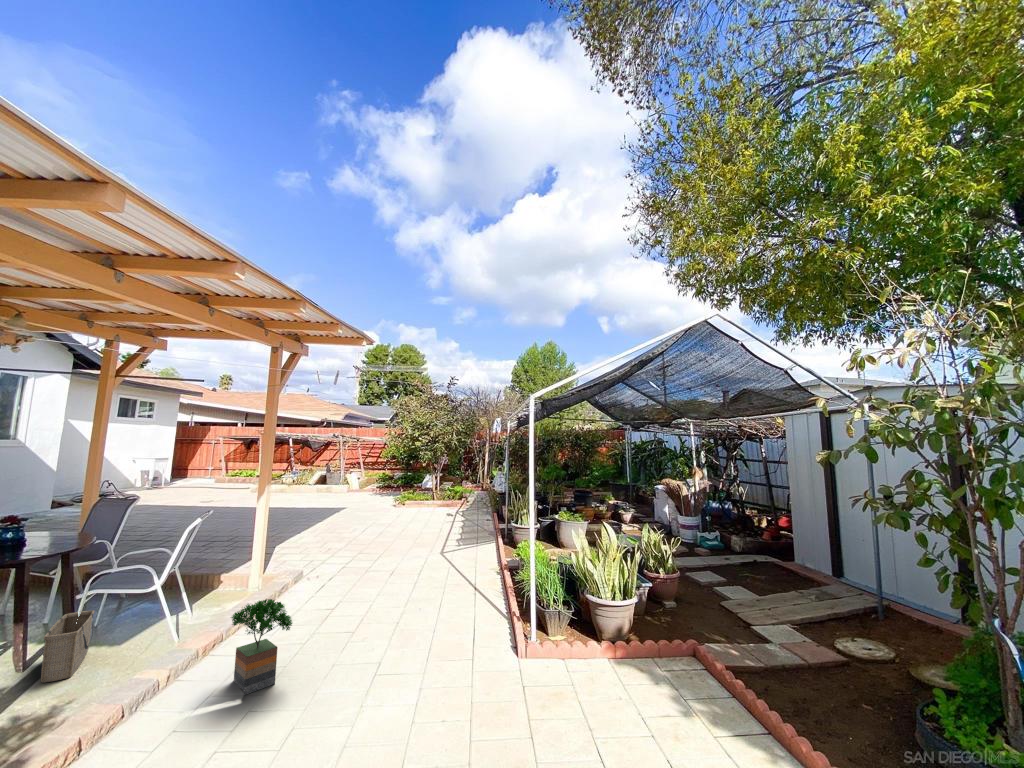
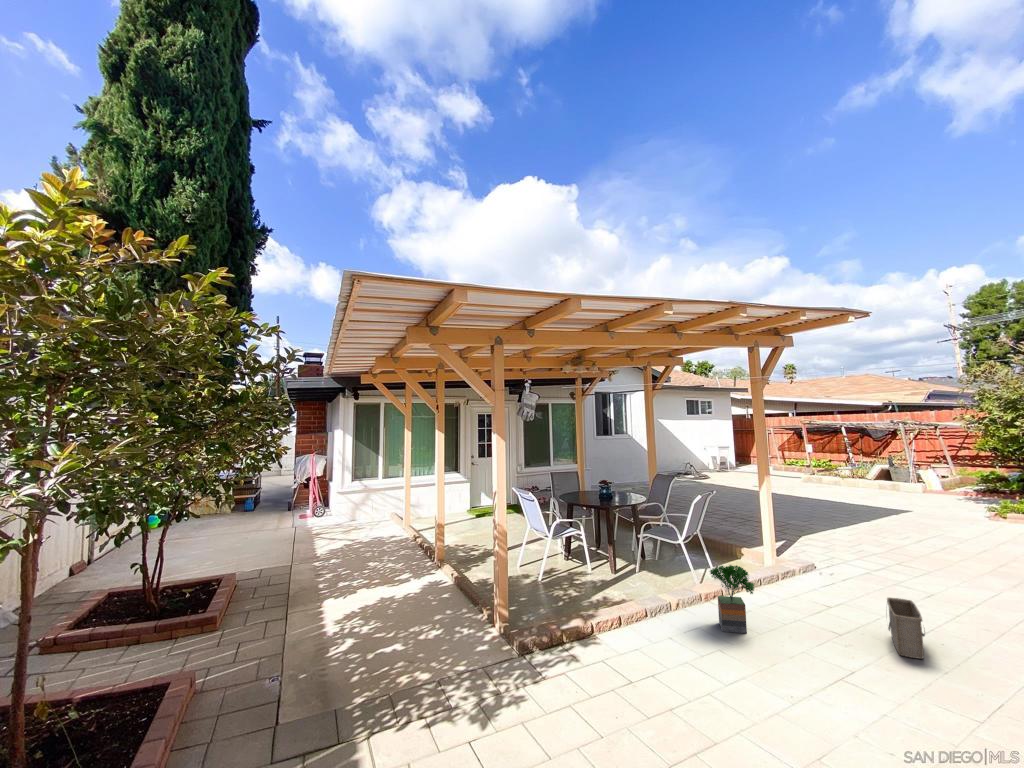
basket: present [41,610,95,683] -> present [887,598,925,659]

